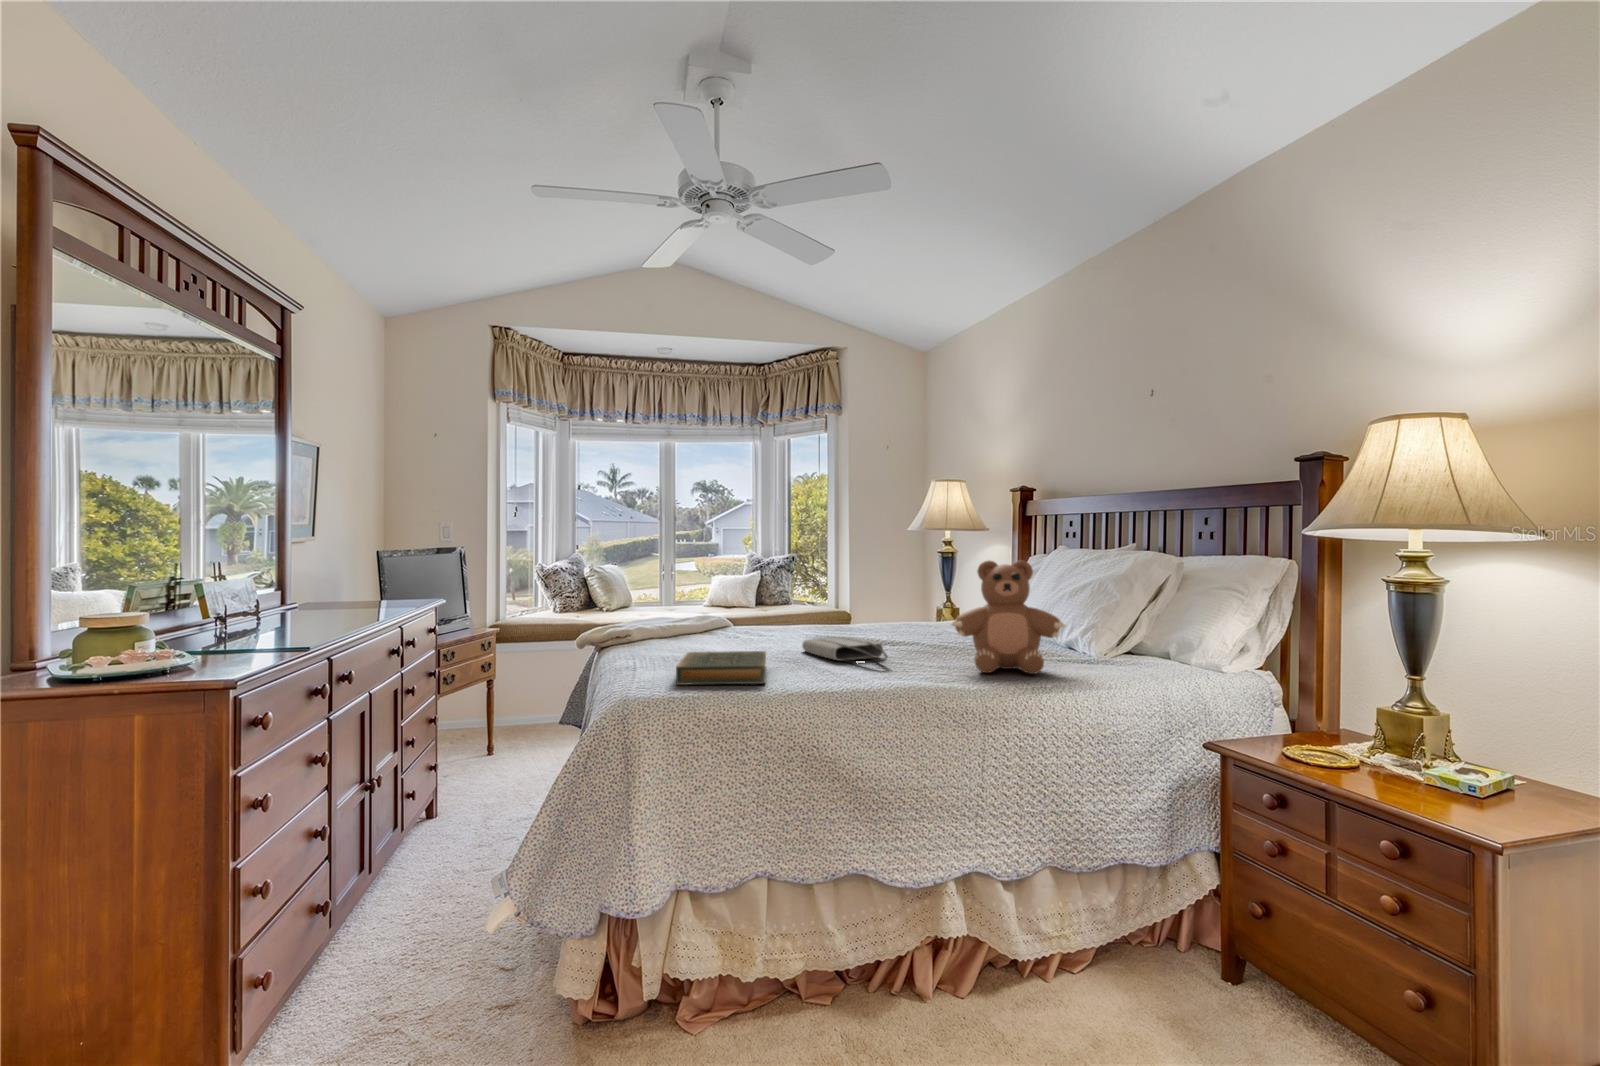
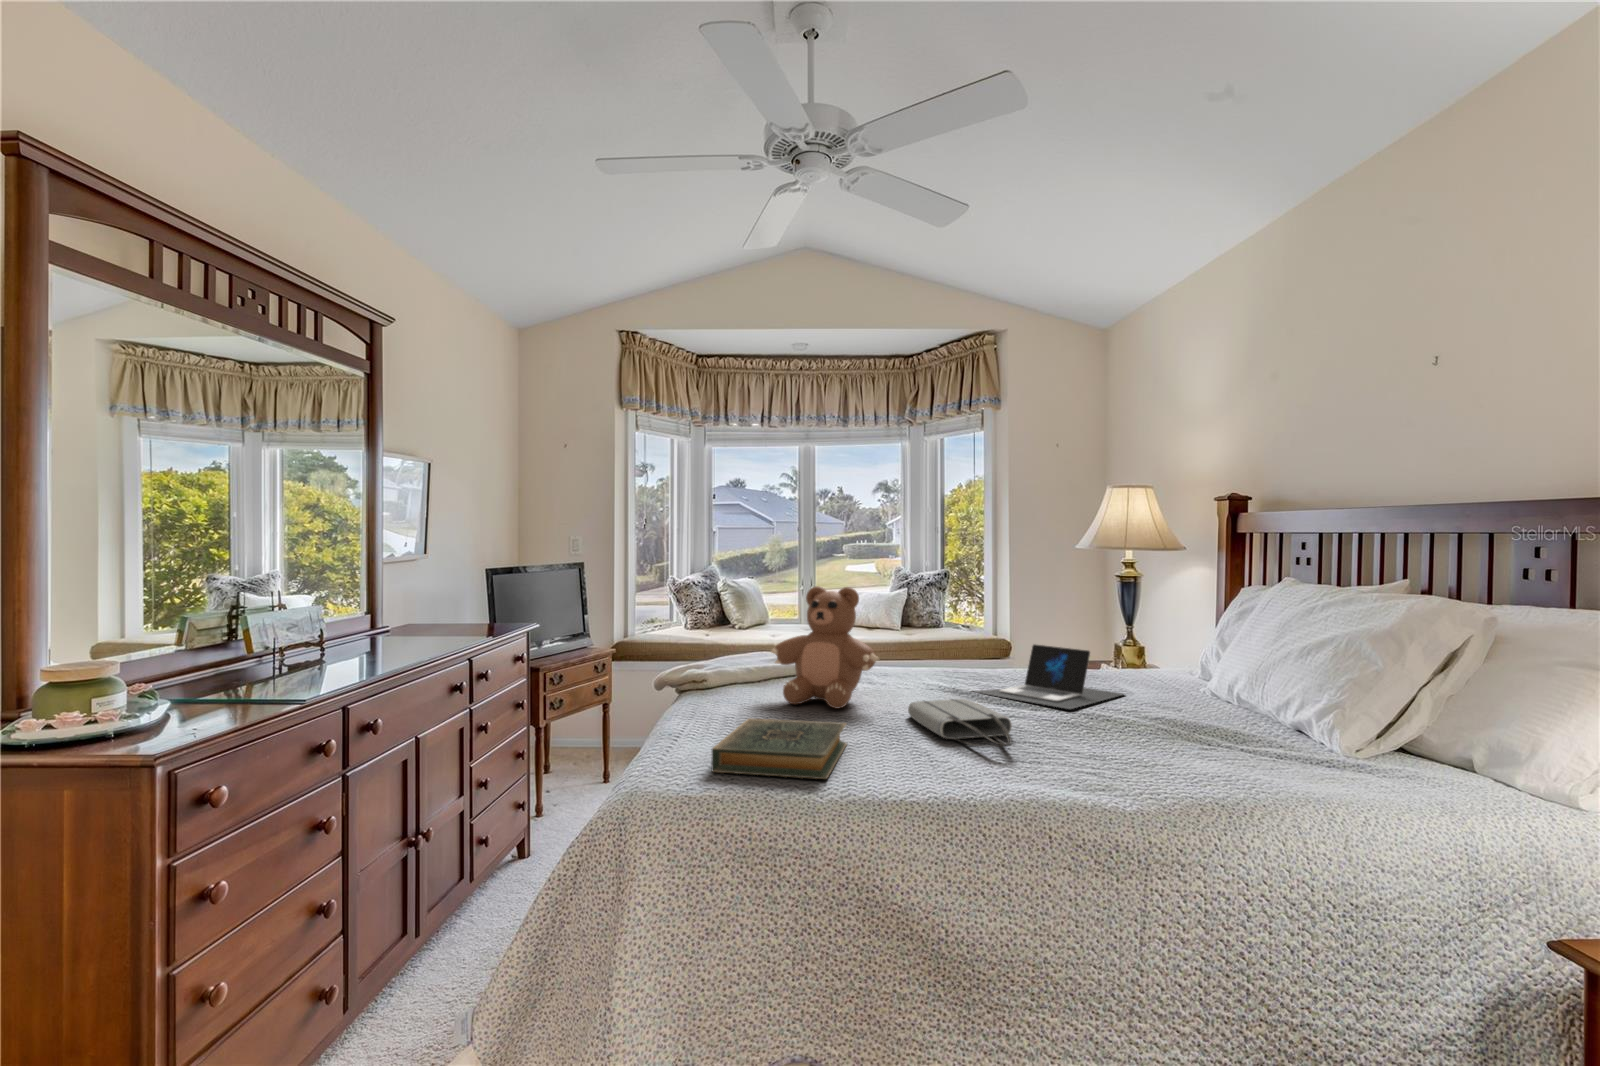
teddy bear: present [951,560,1065,674] -> present [771,586,879,708]
laptop: none [839,600,955,642] -> present [975,644,1123,709]

